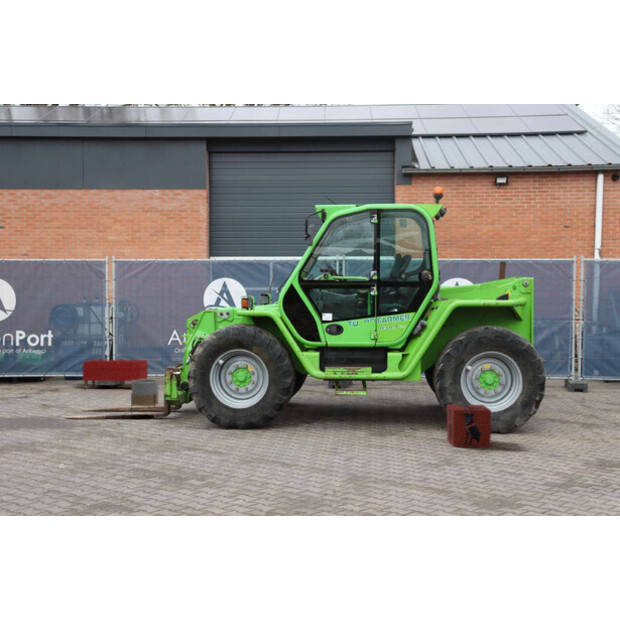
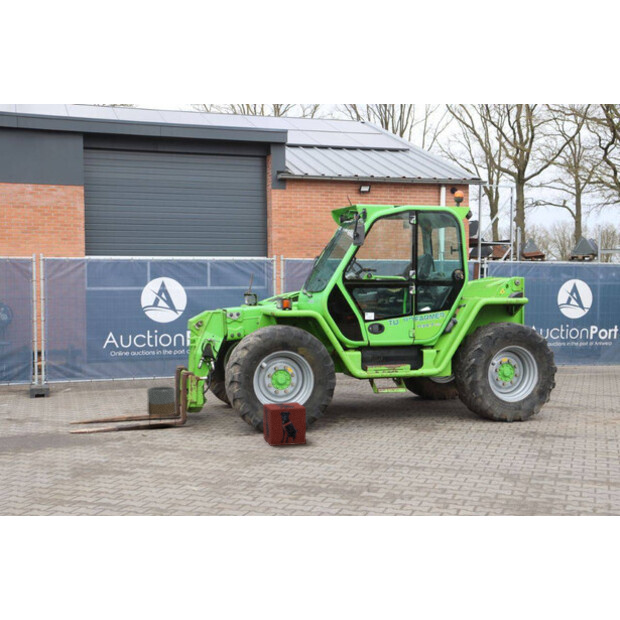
bench: present [83,360,148,389] -> none [17,365,84,400]
storage box: present [447,405,491,447] -> present [263,402,306,446]

